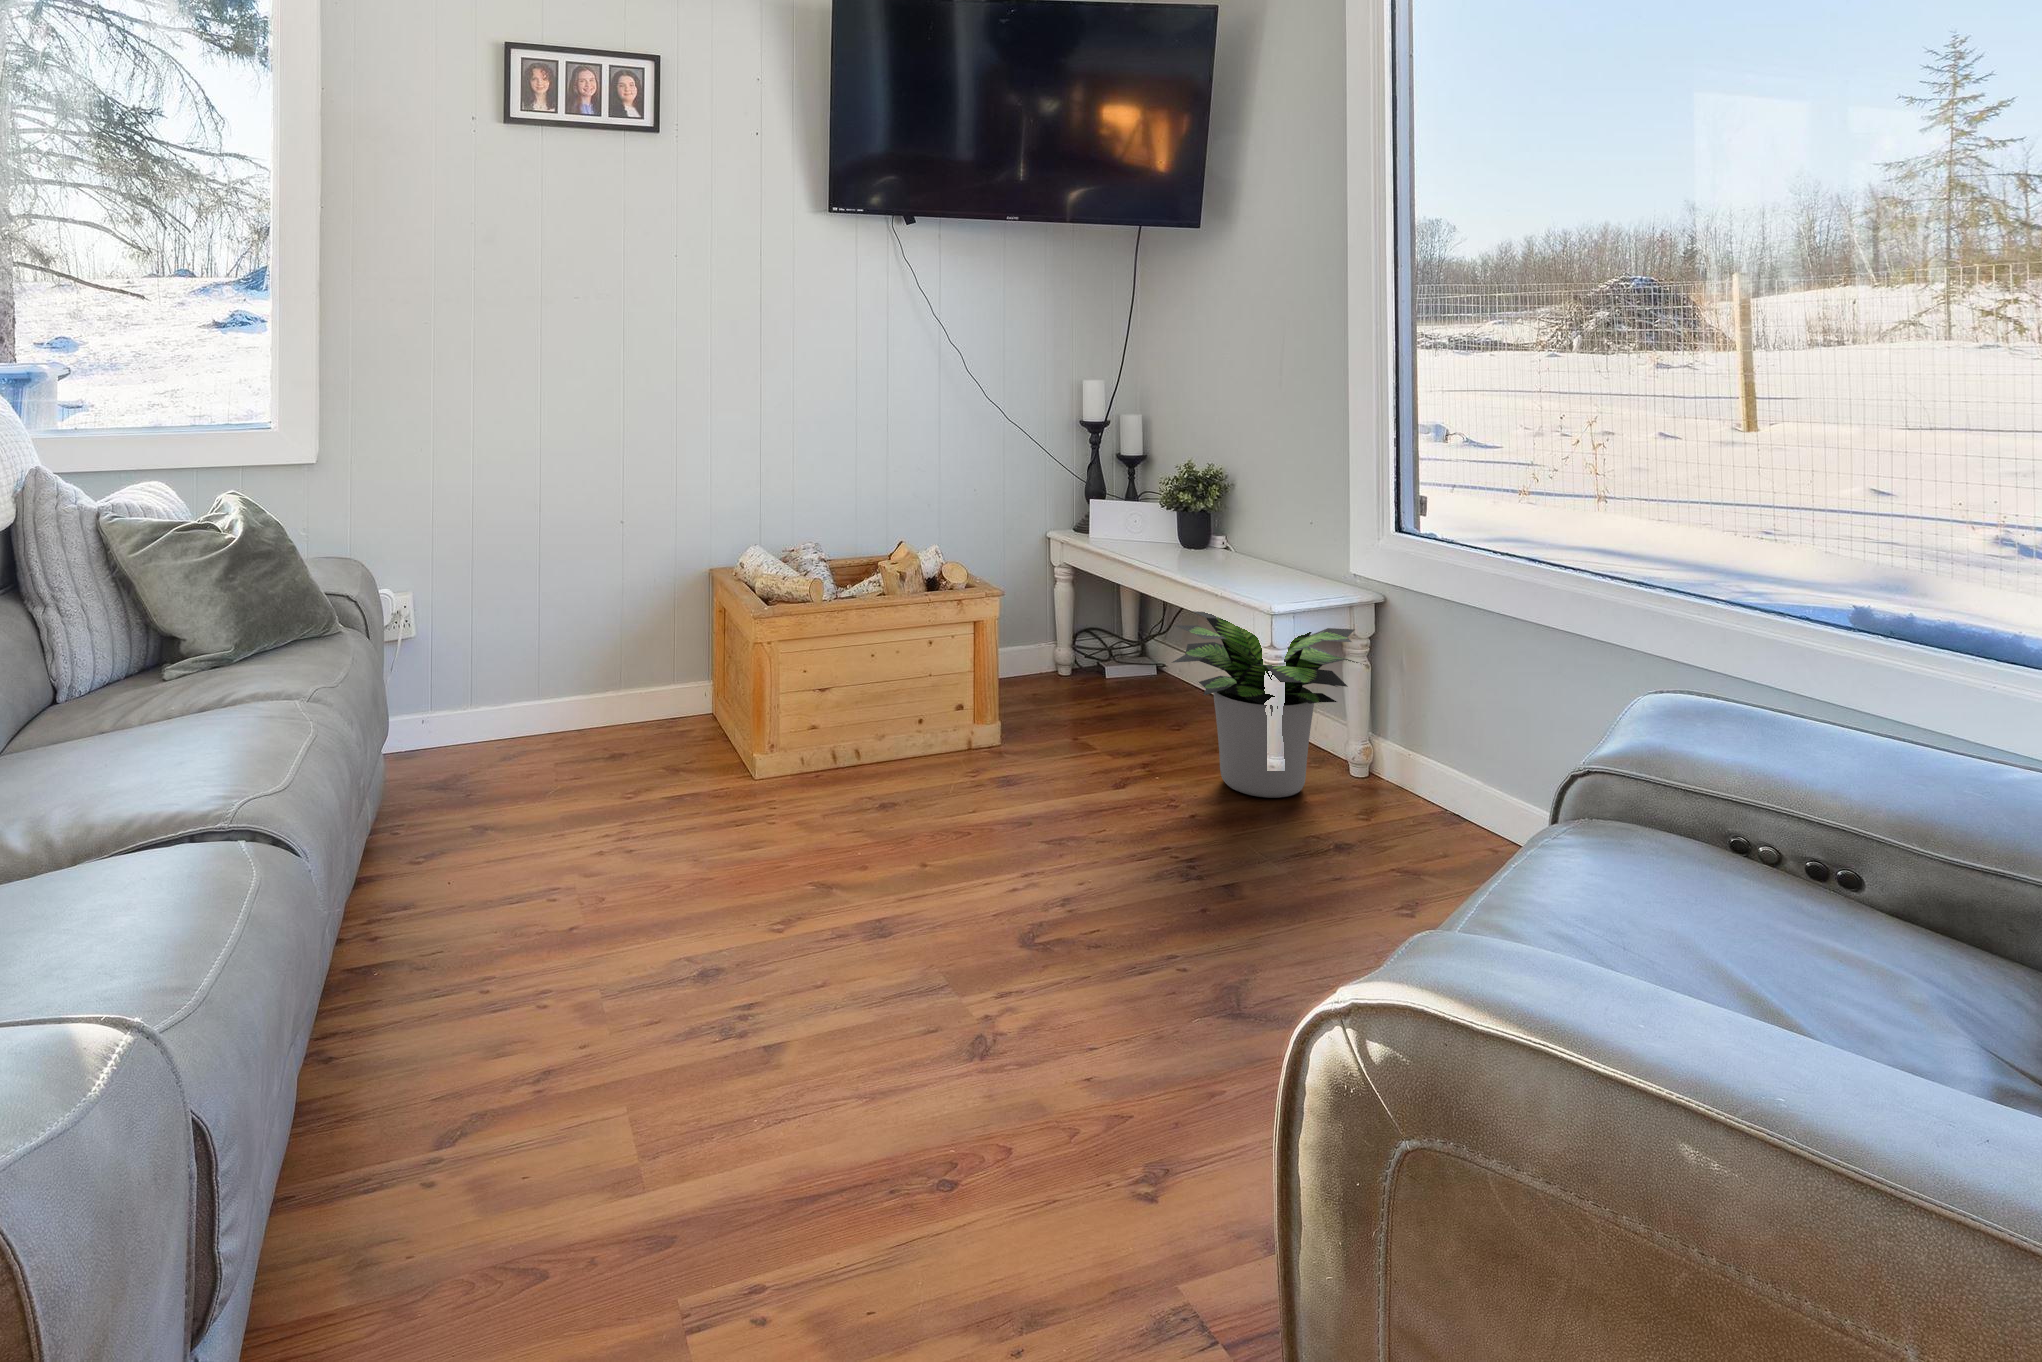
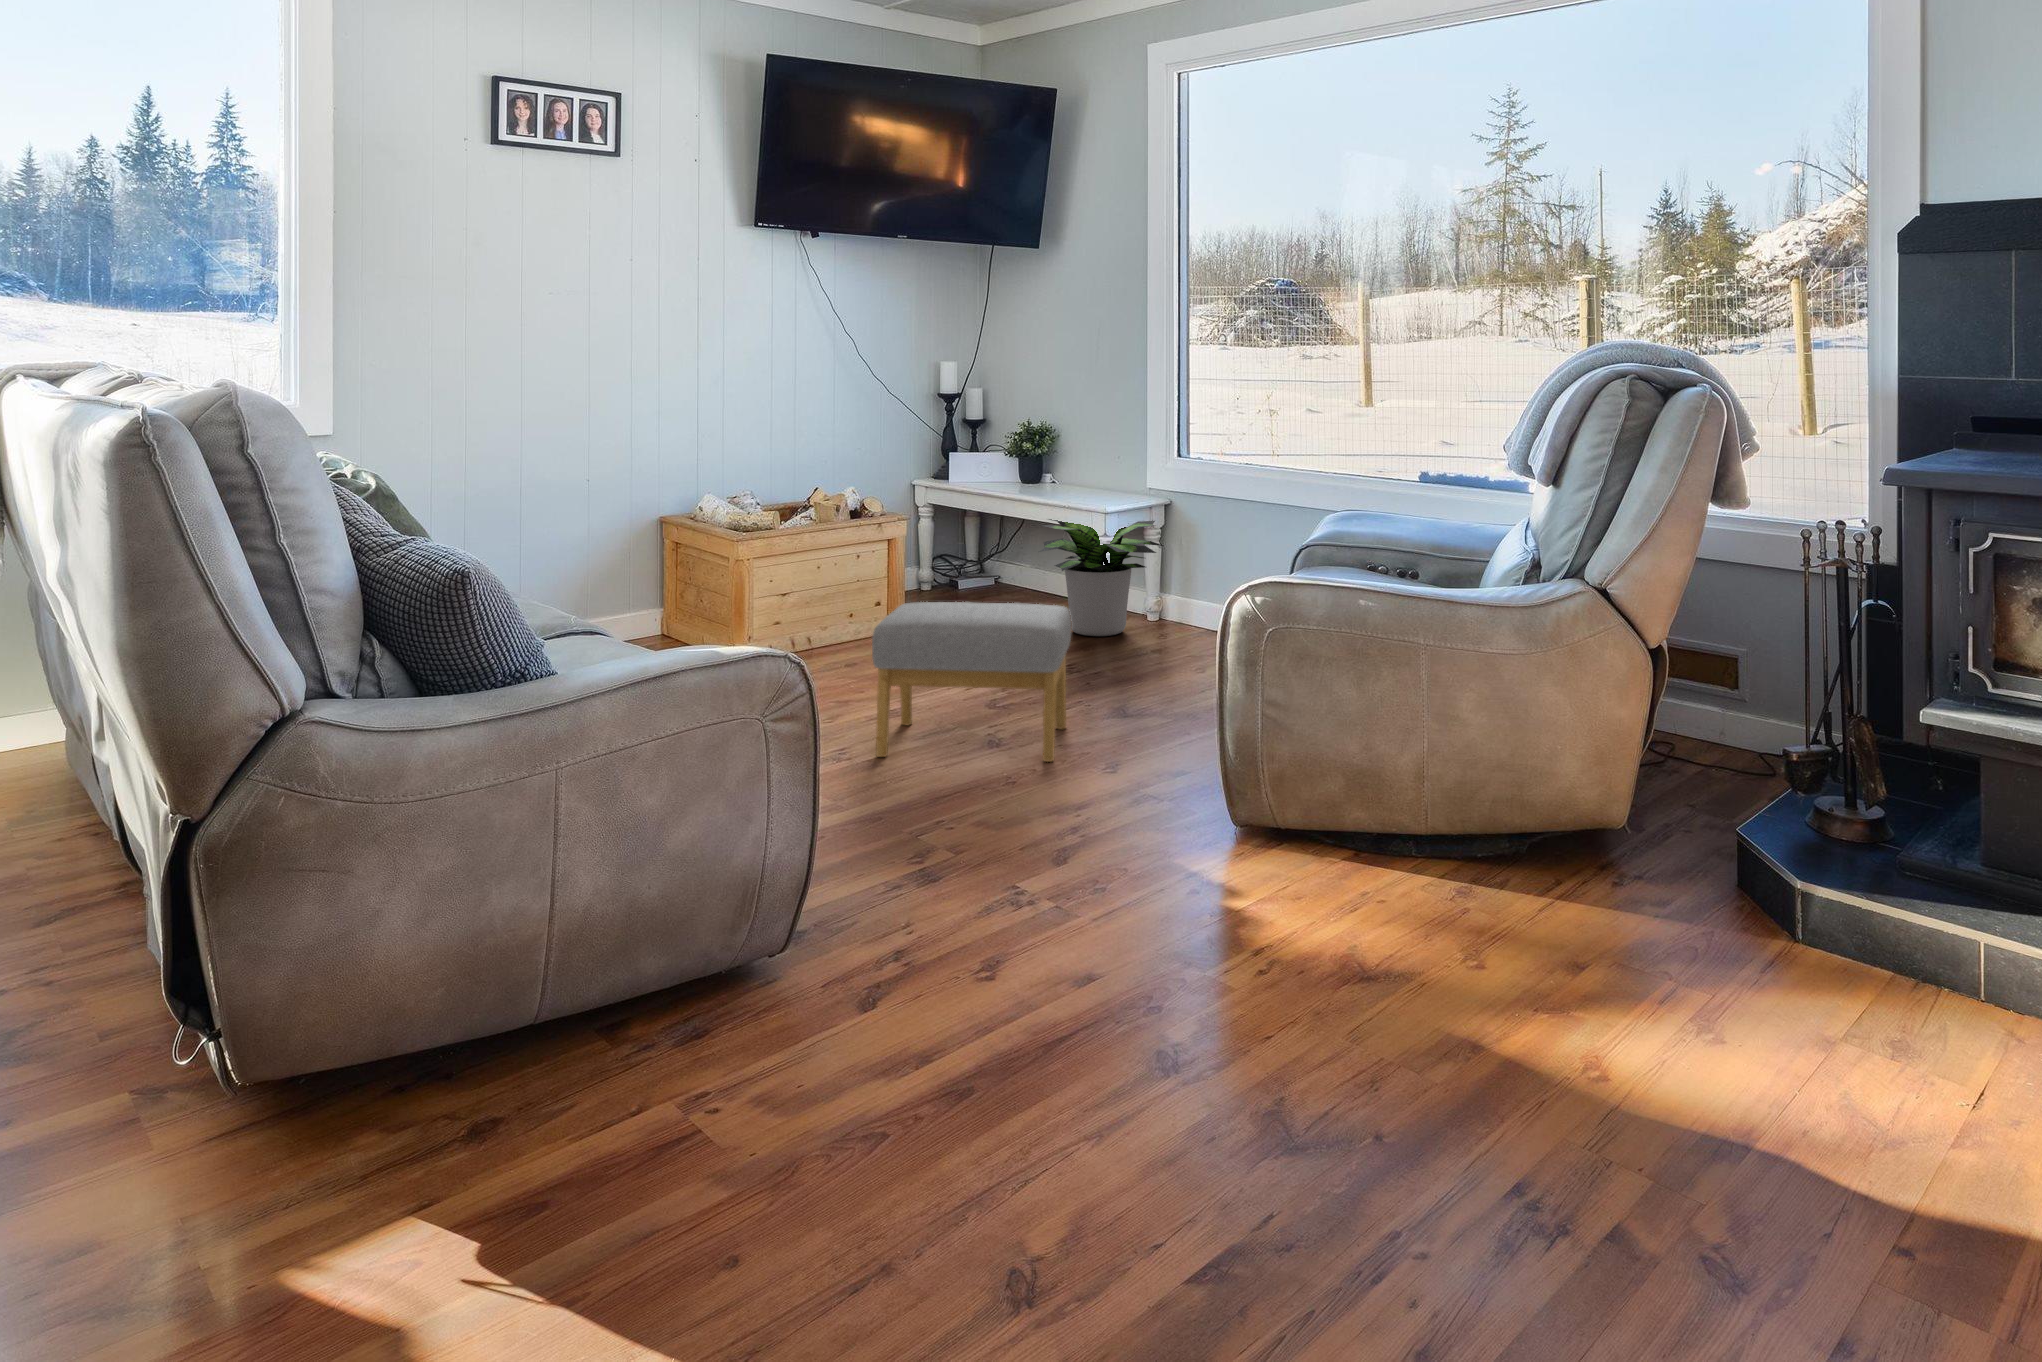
footstool: none [765,776,1123,1140] -> present [872,602,1071,762]

